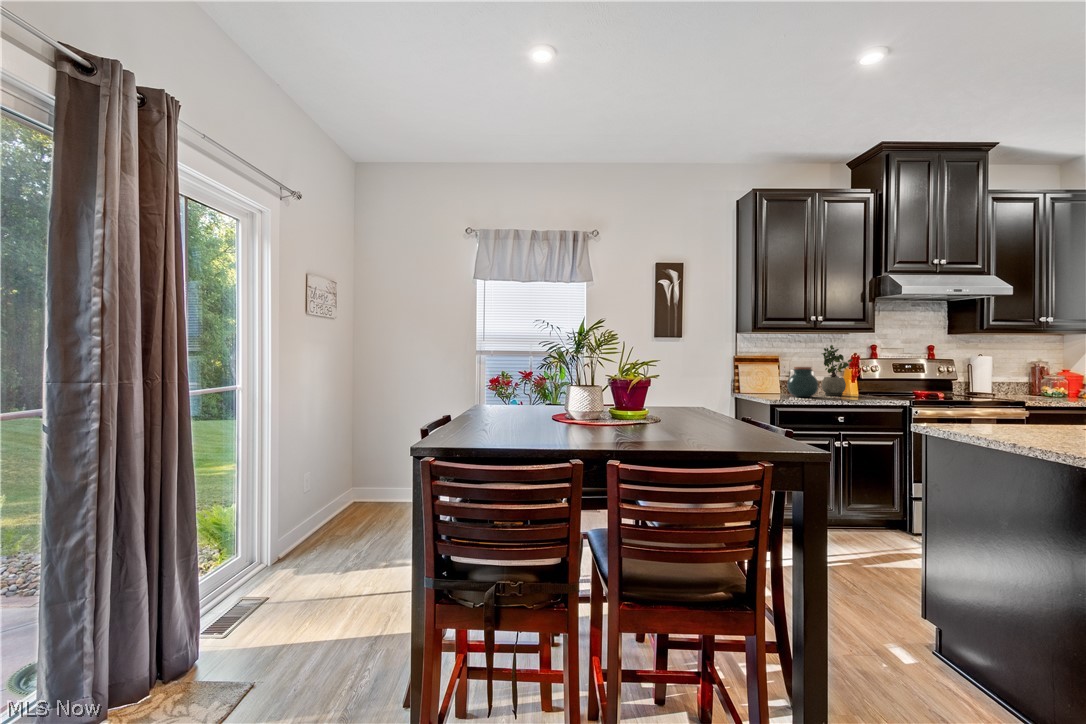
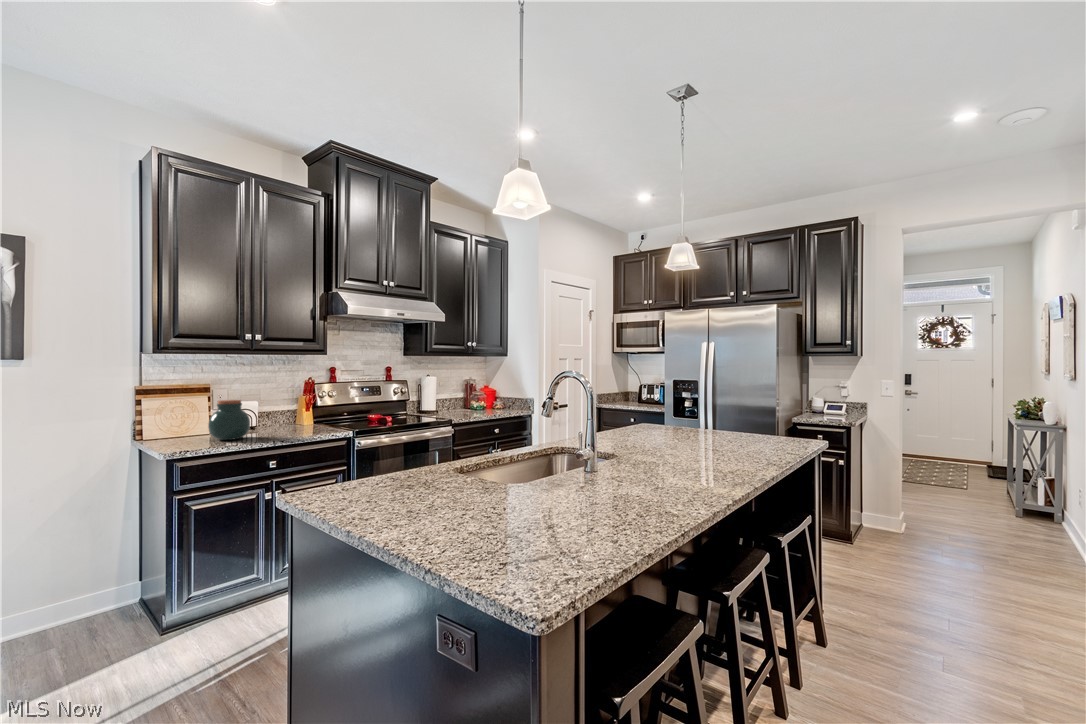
potted plant: present [822,345,853,396] -> none [262,370,295,432]

